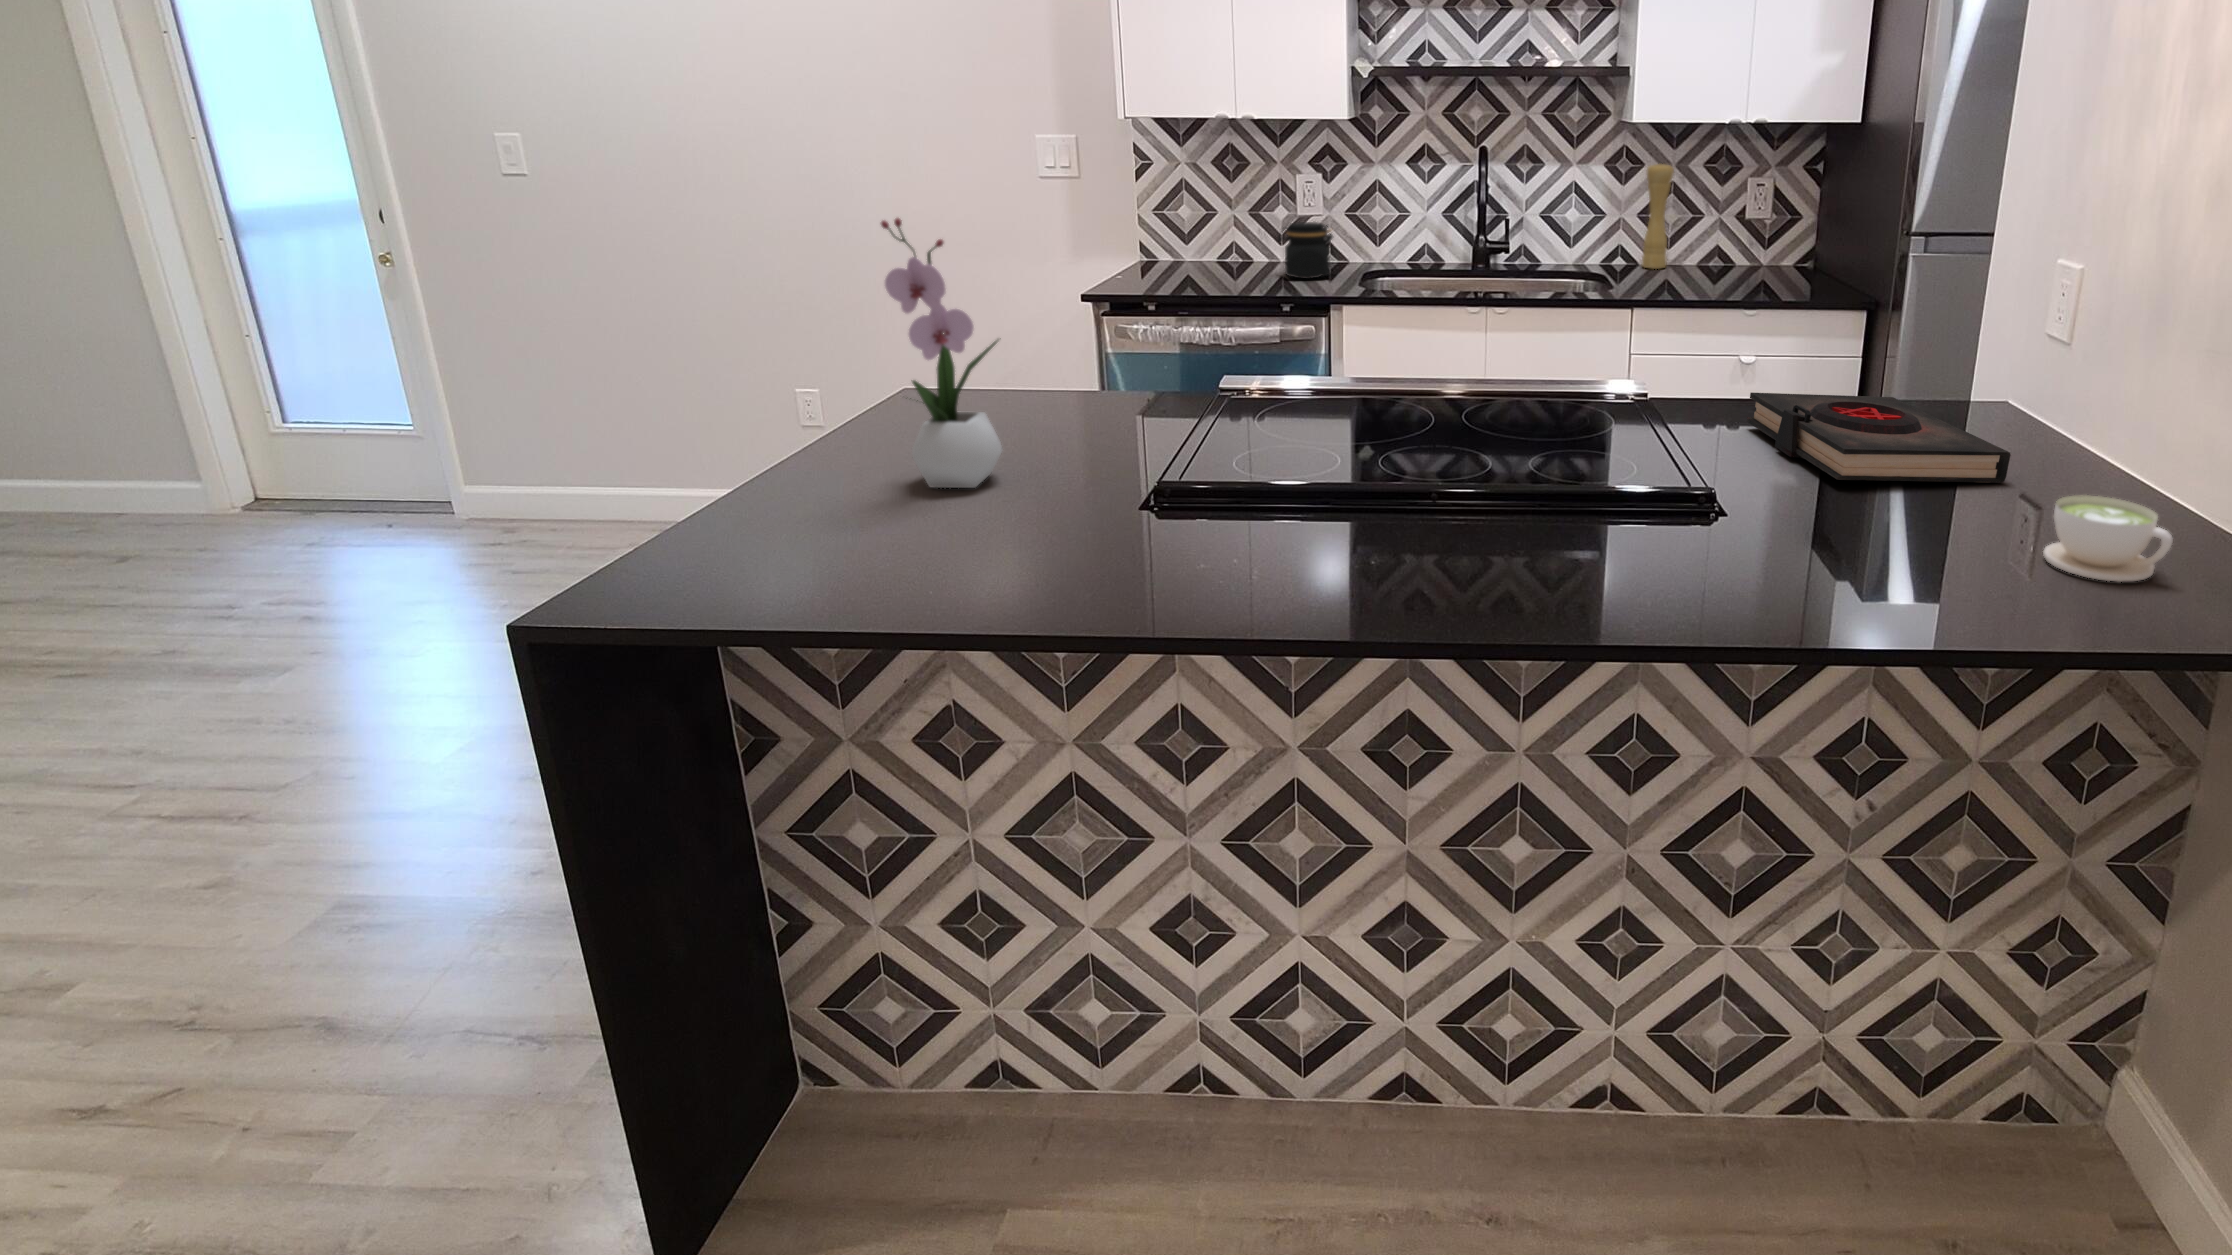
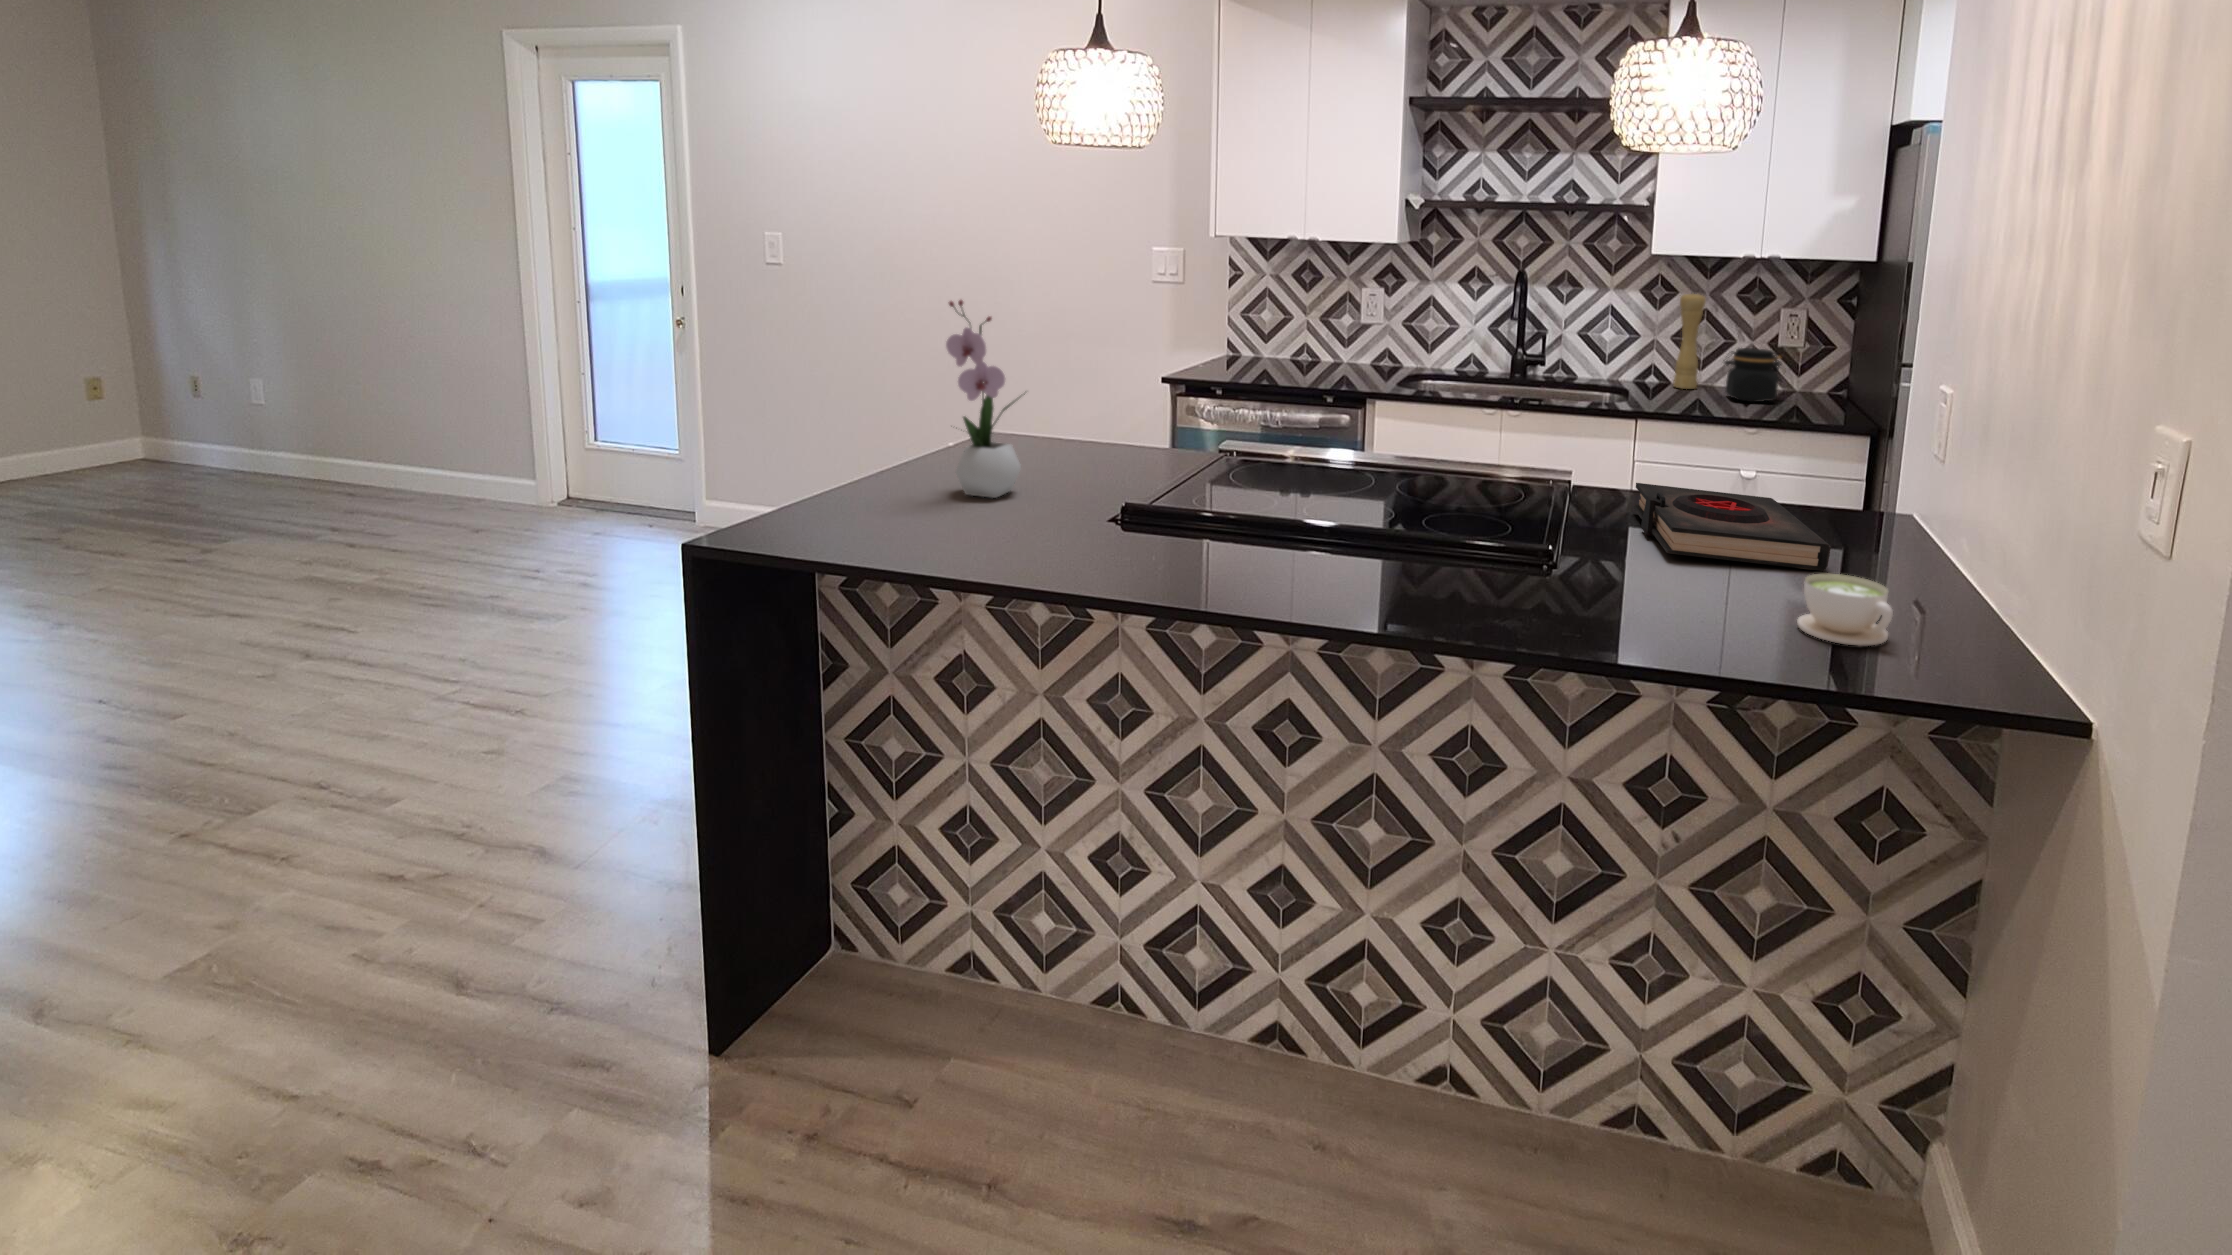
jar: present [1278,222,1333,278] -> present [1724,348,1782,402]

